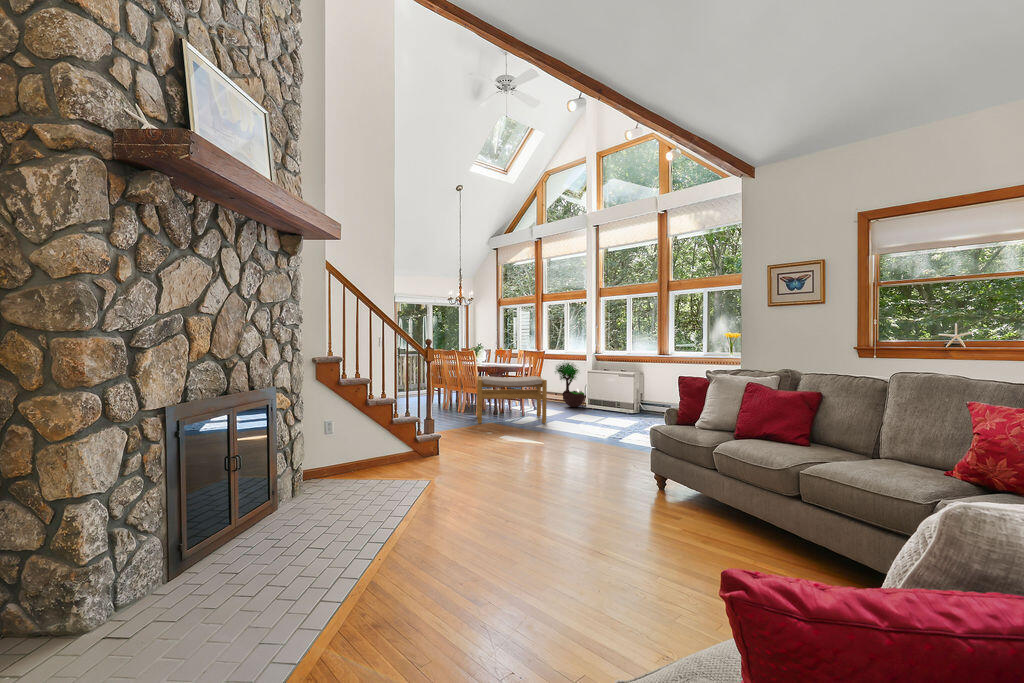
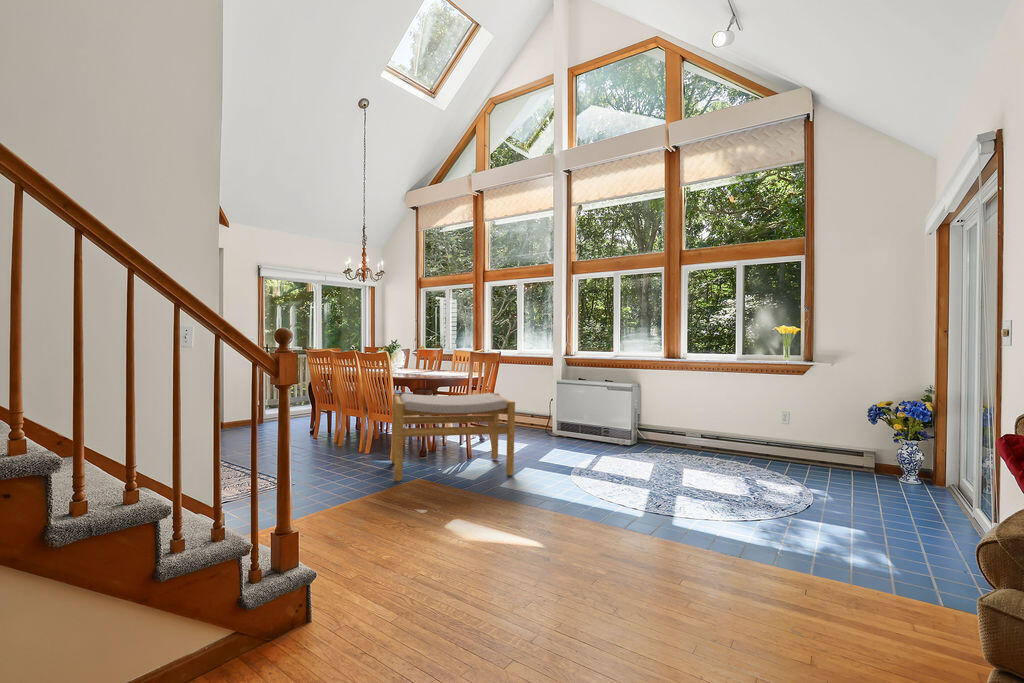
potted tree: present [555,363,585,407] -> none [507,362,554,435]

